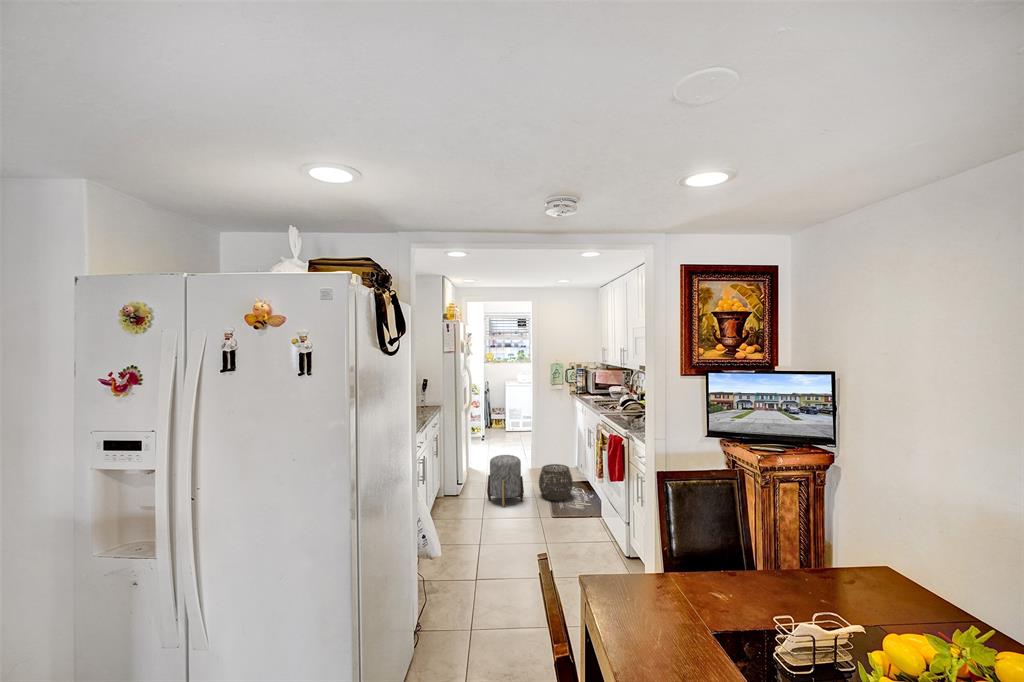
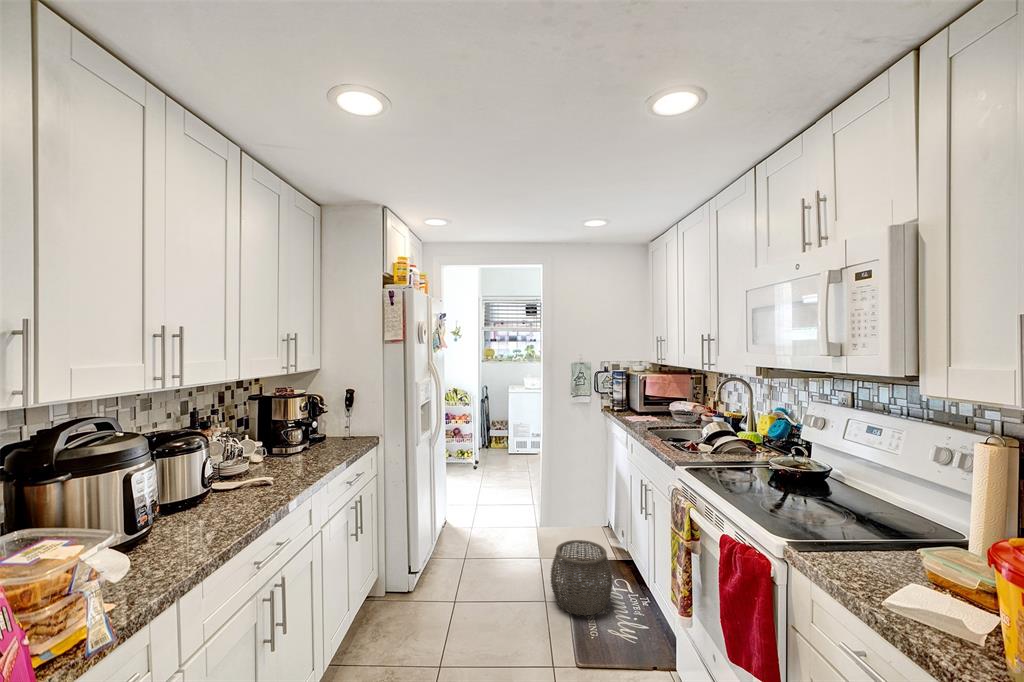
stool: present [487,455,524,507] -> none [456,525,523,632]

